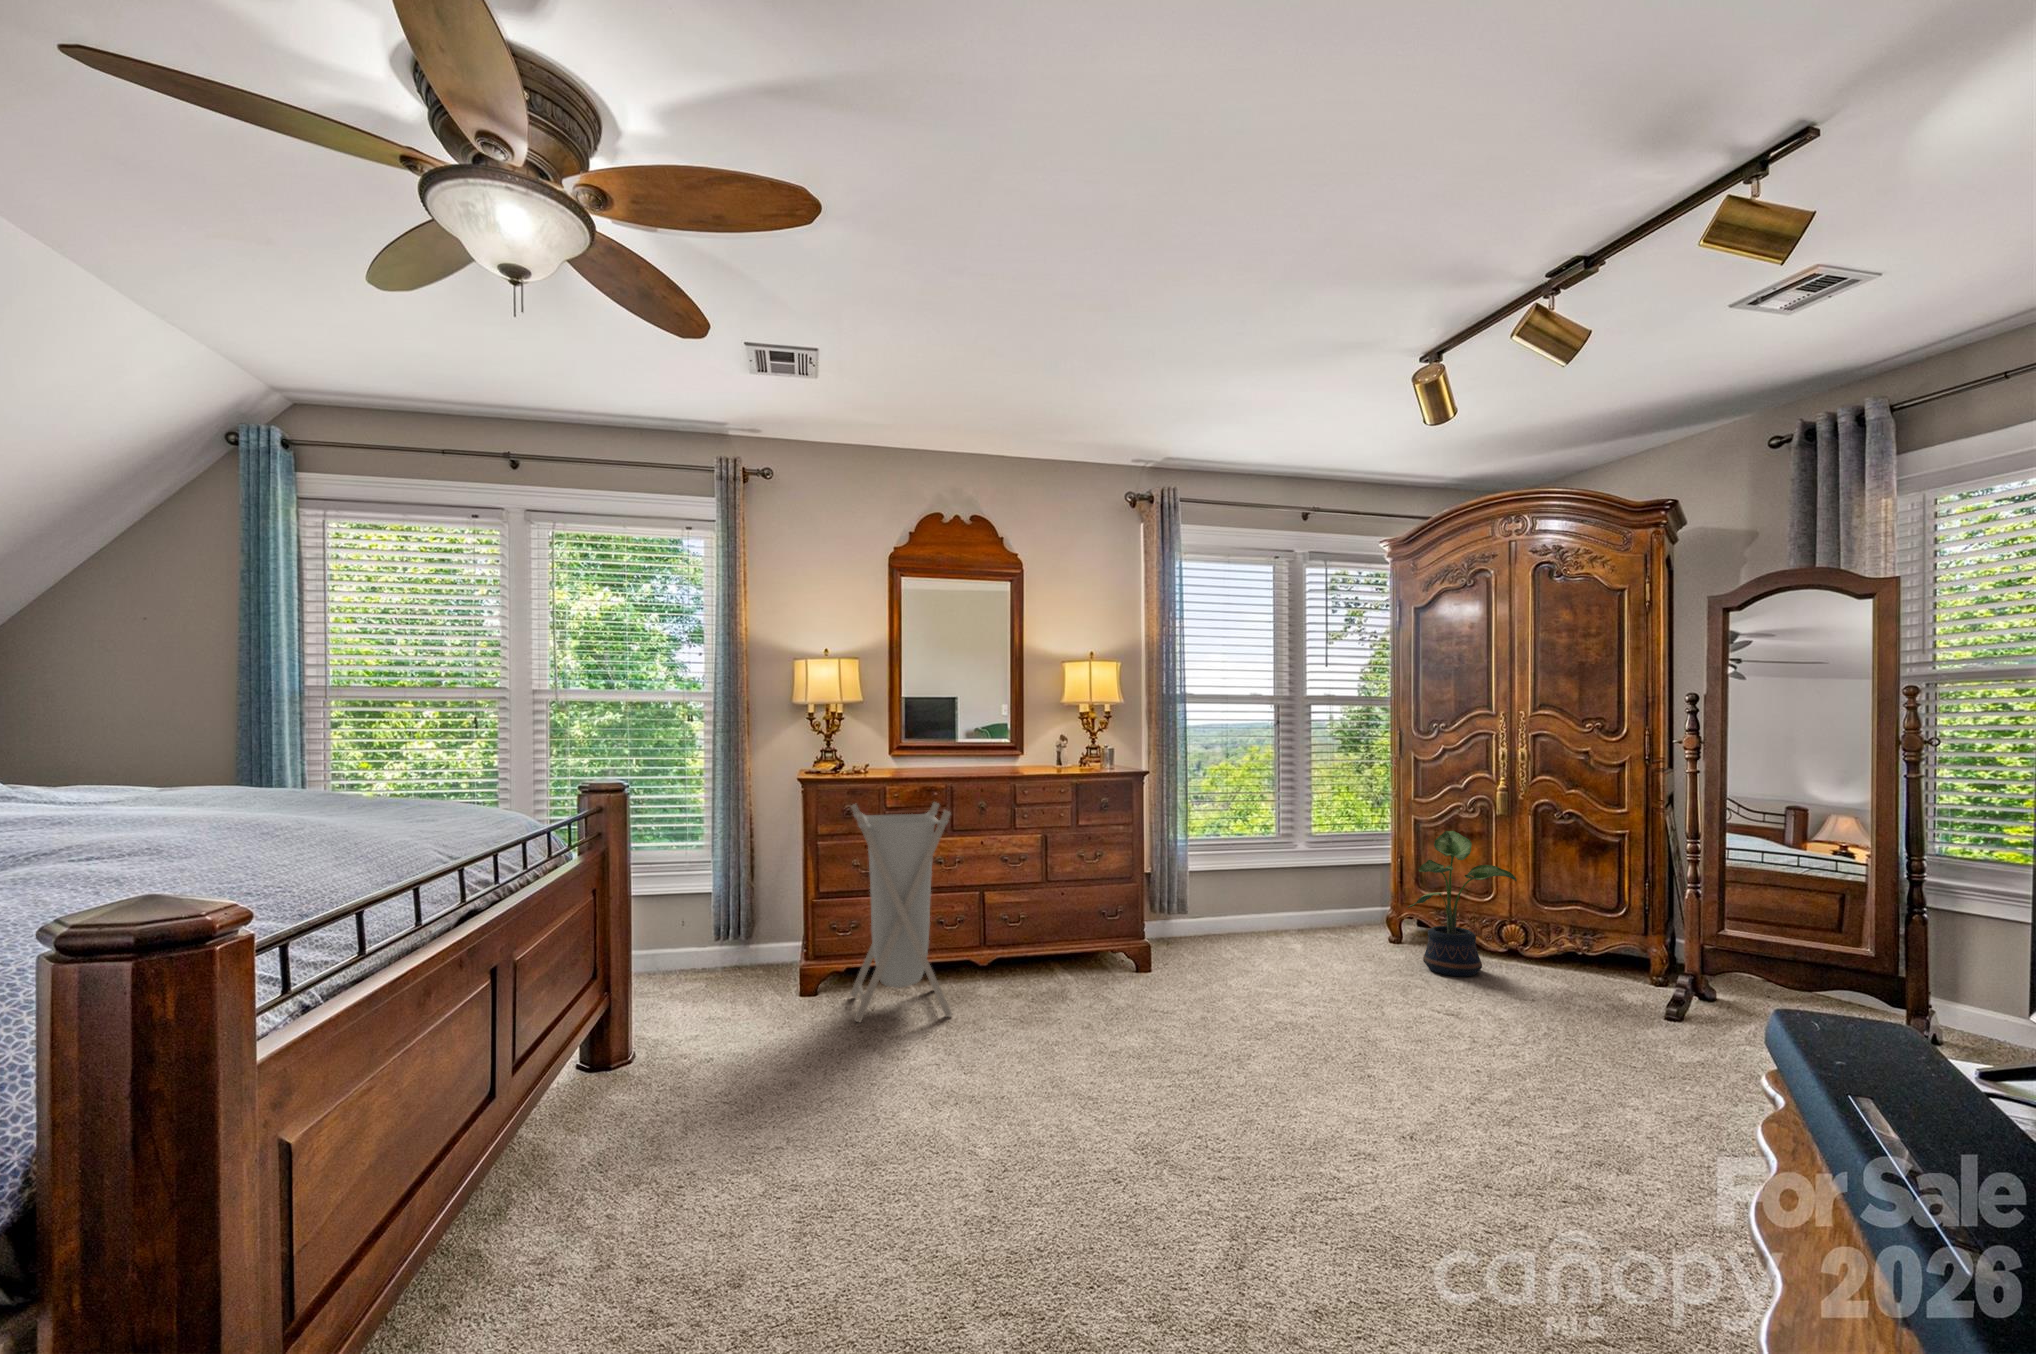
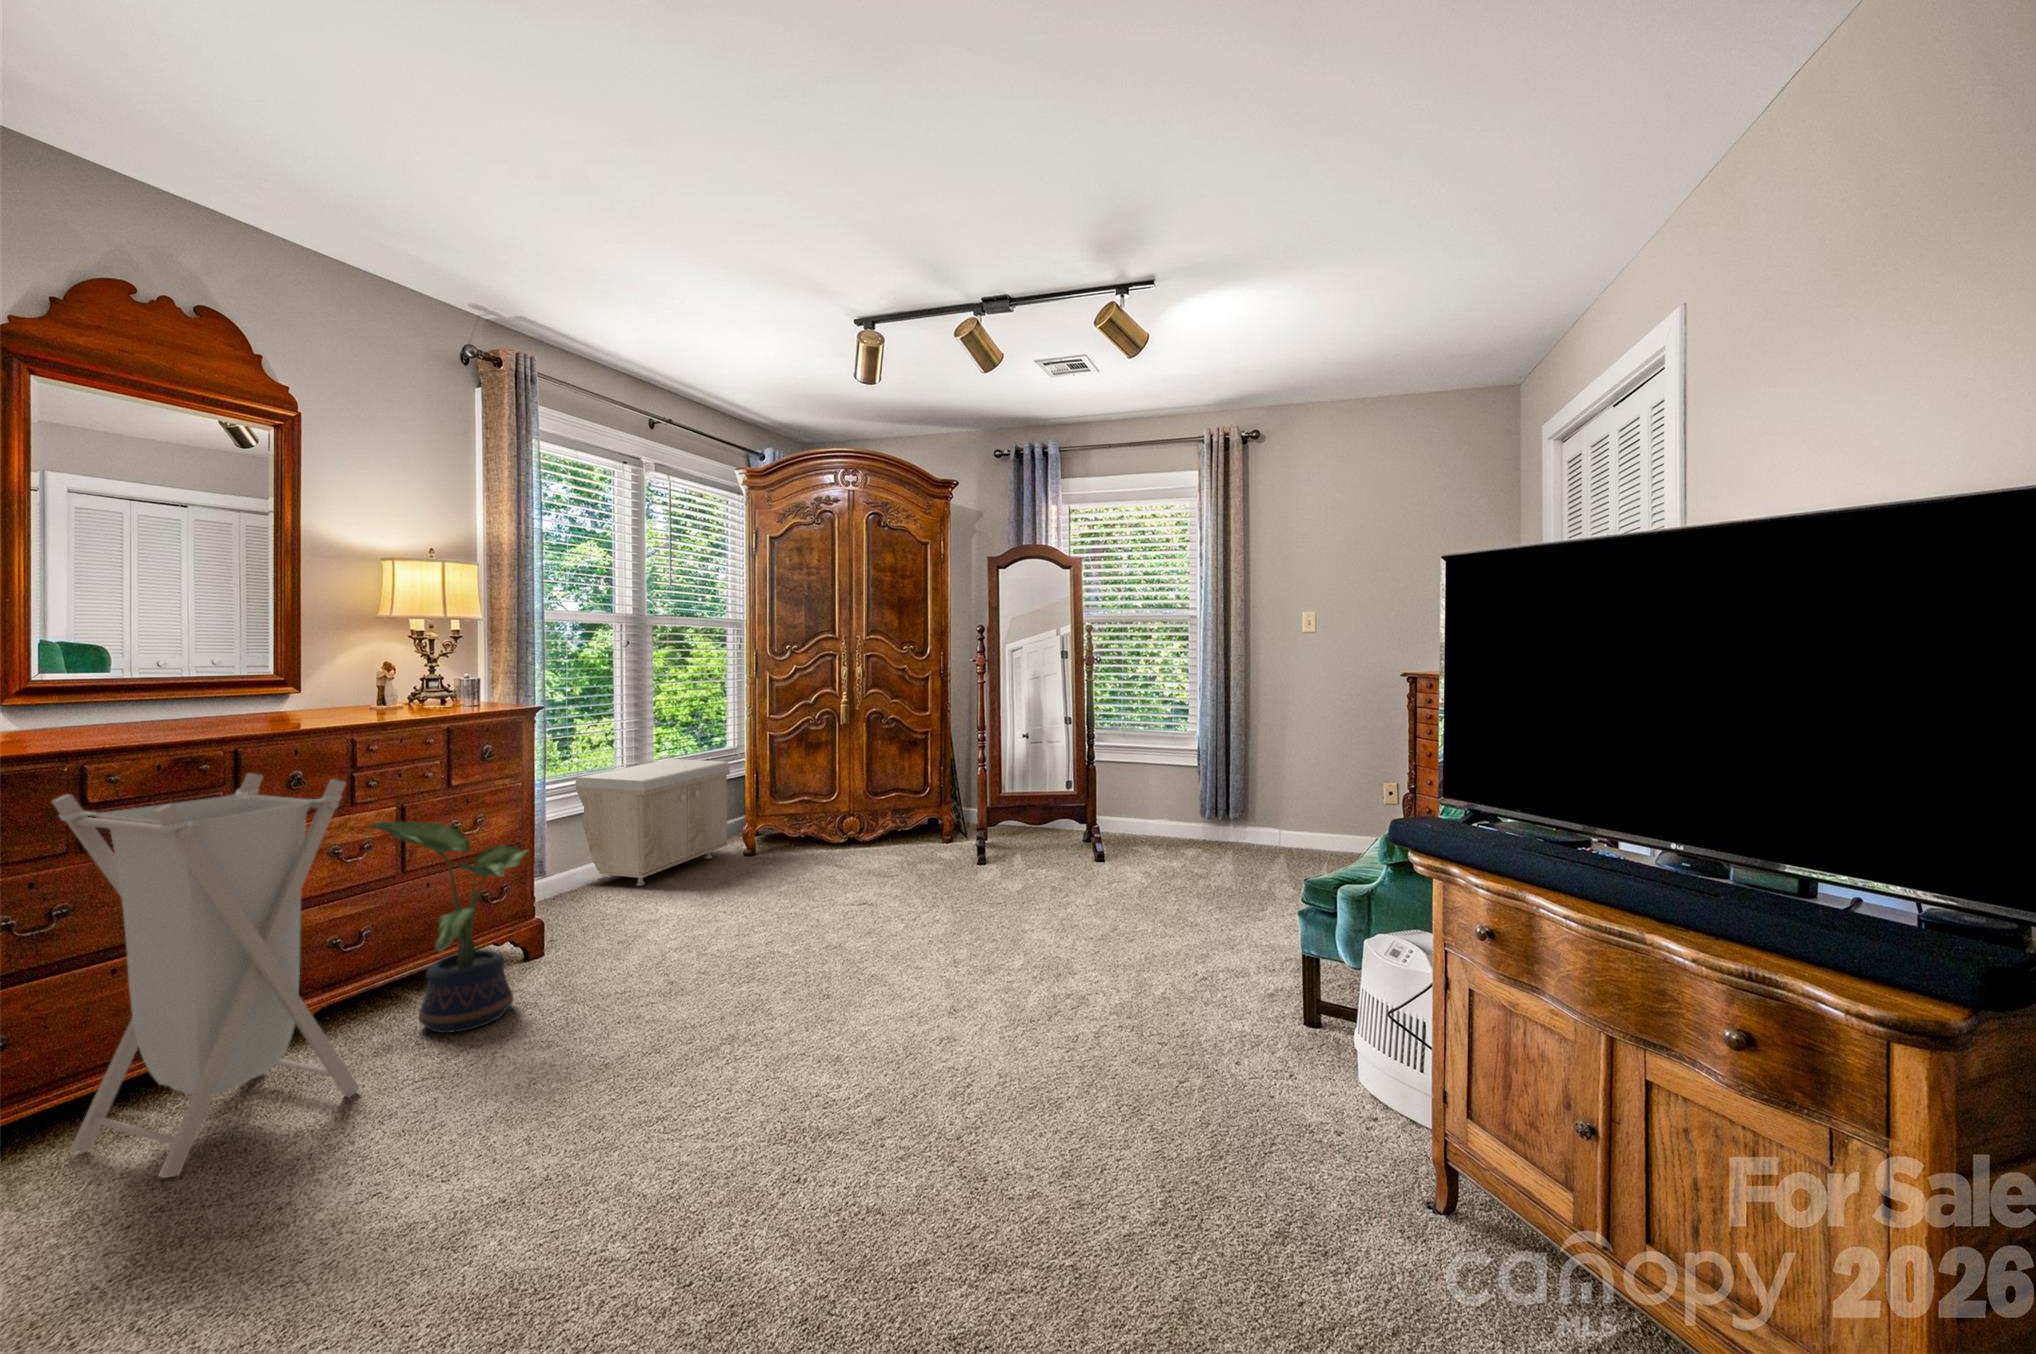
potted plant: present [1408,831,1517,977] -> present [369,822,529,1033]
storage bench: none [1223,832,1373,946] -> present [575,759,730,886]

